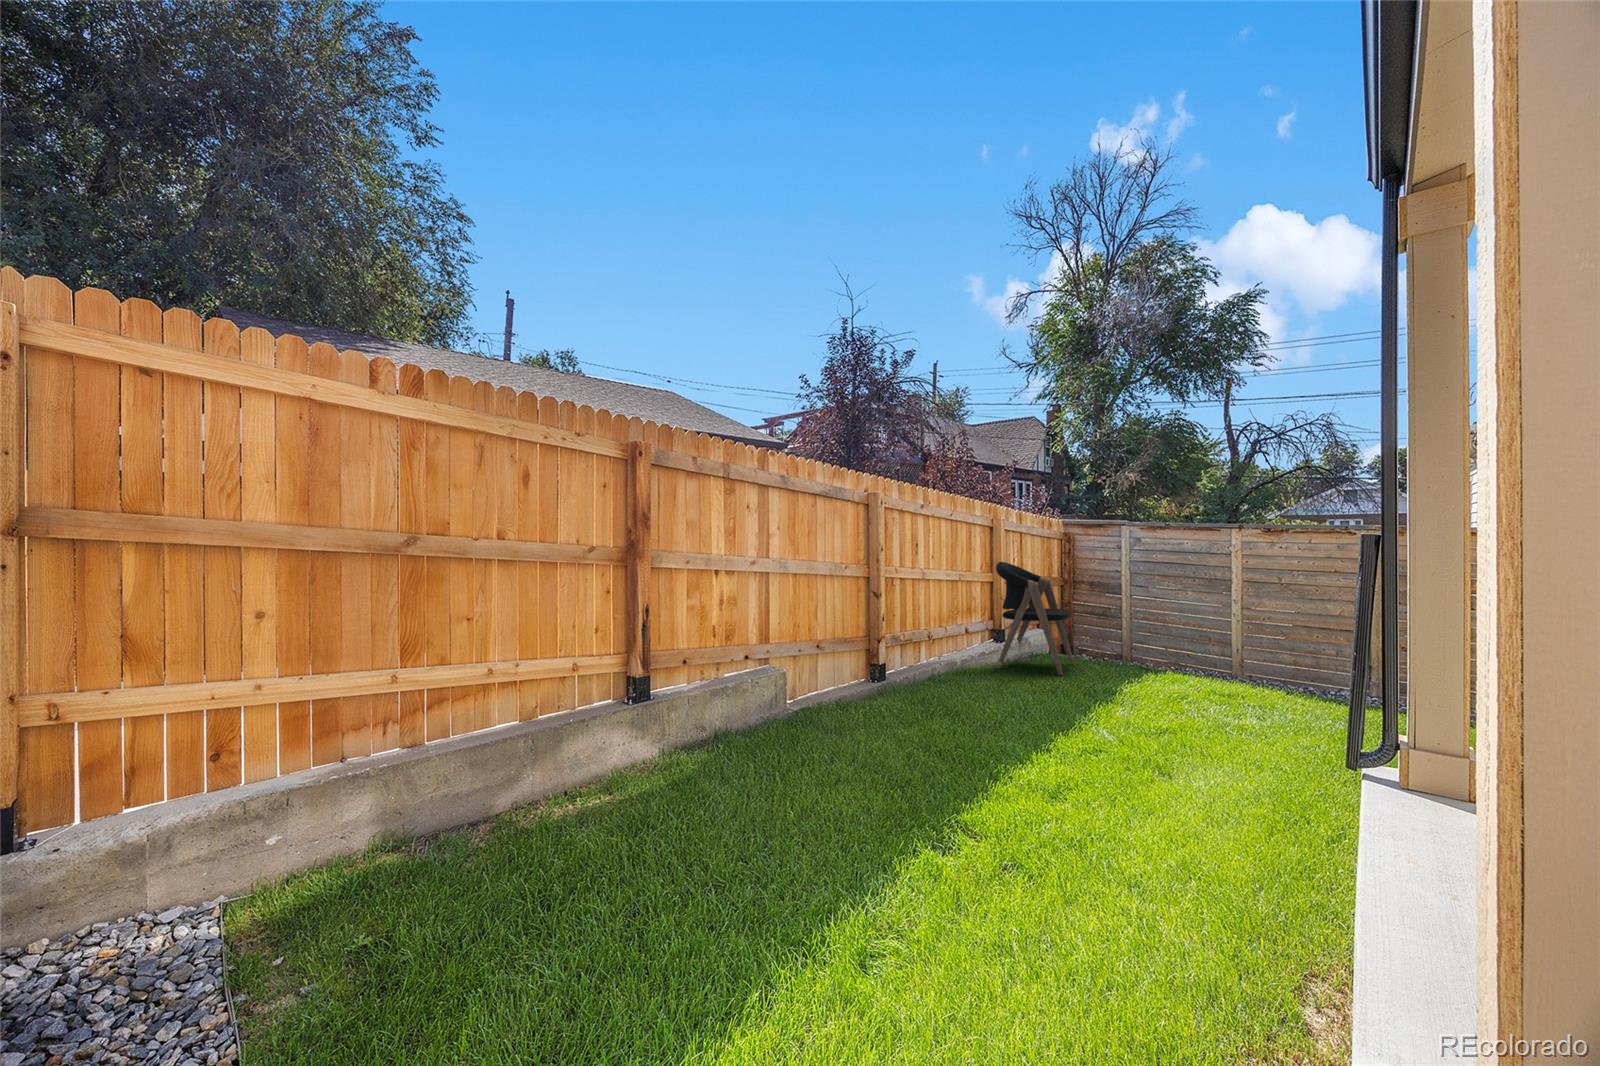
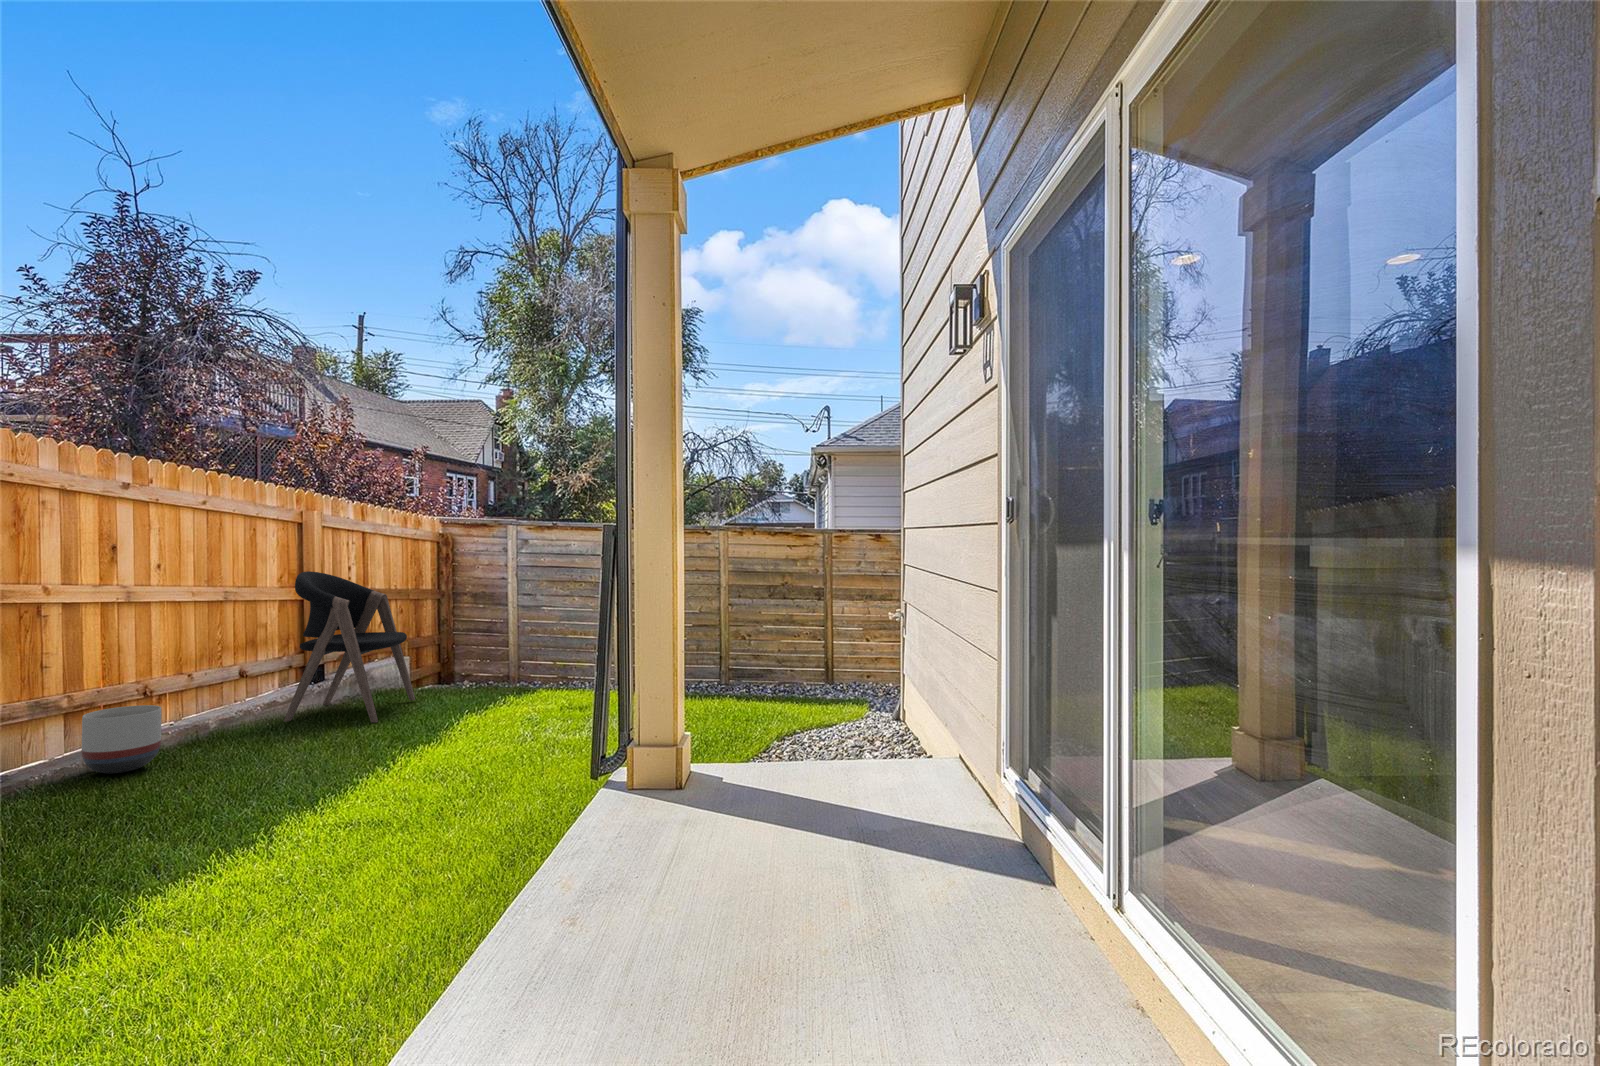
planter: none [919,645,957,686] -> present [82,705,162,774]

